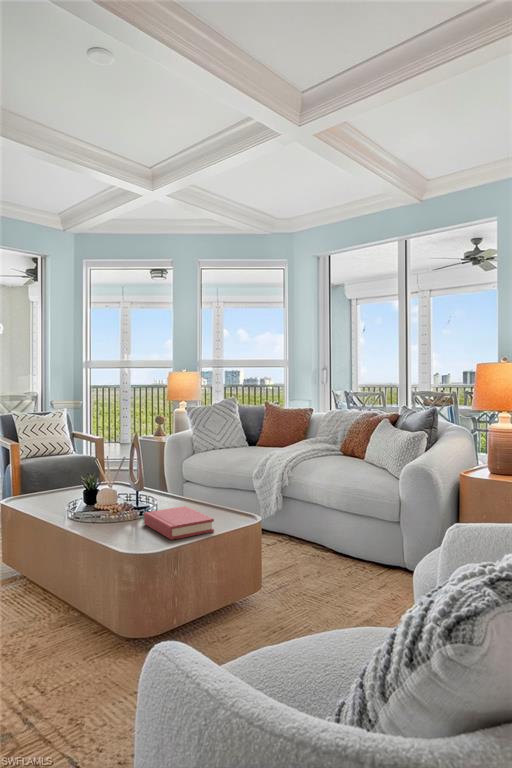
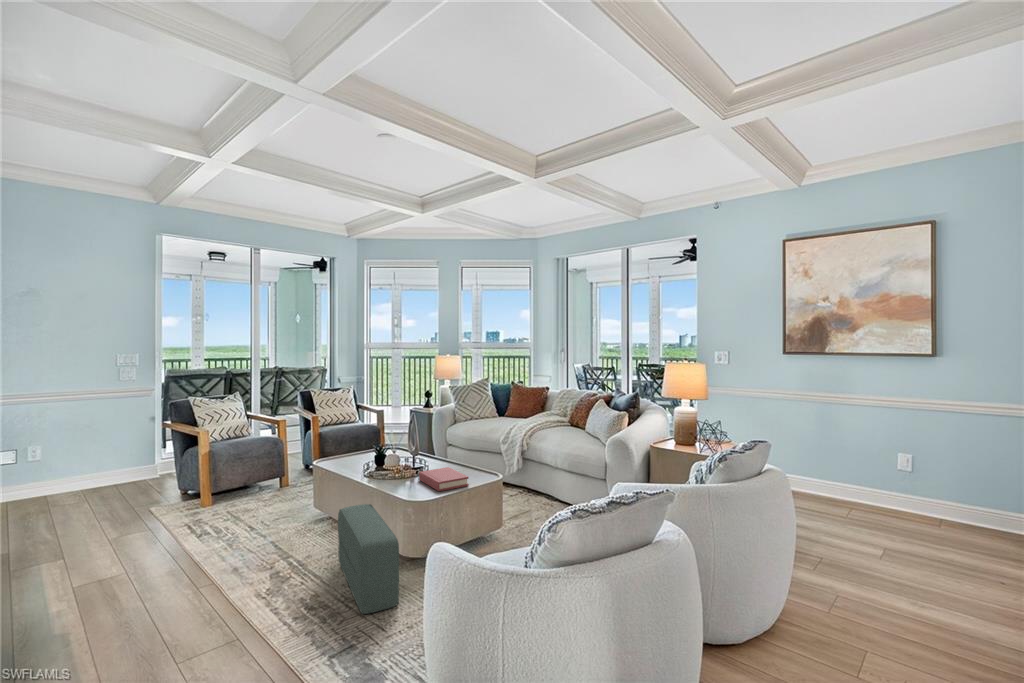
pouf: none [23,559,107,736] -> present [338,504,399,614]

